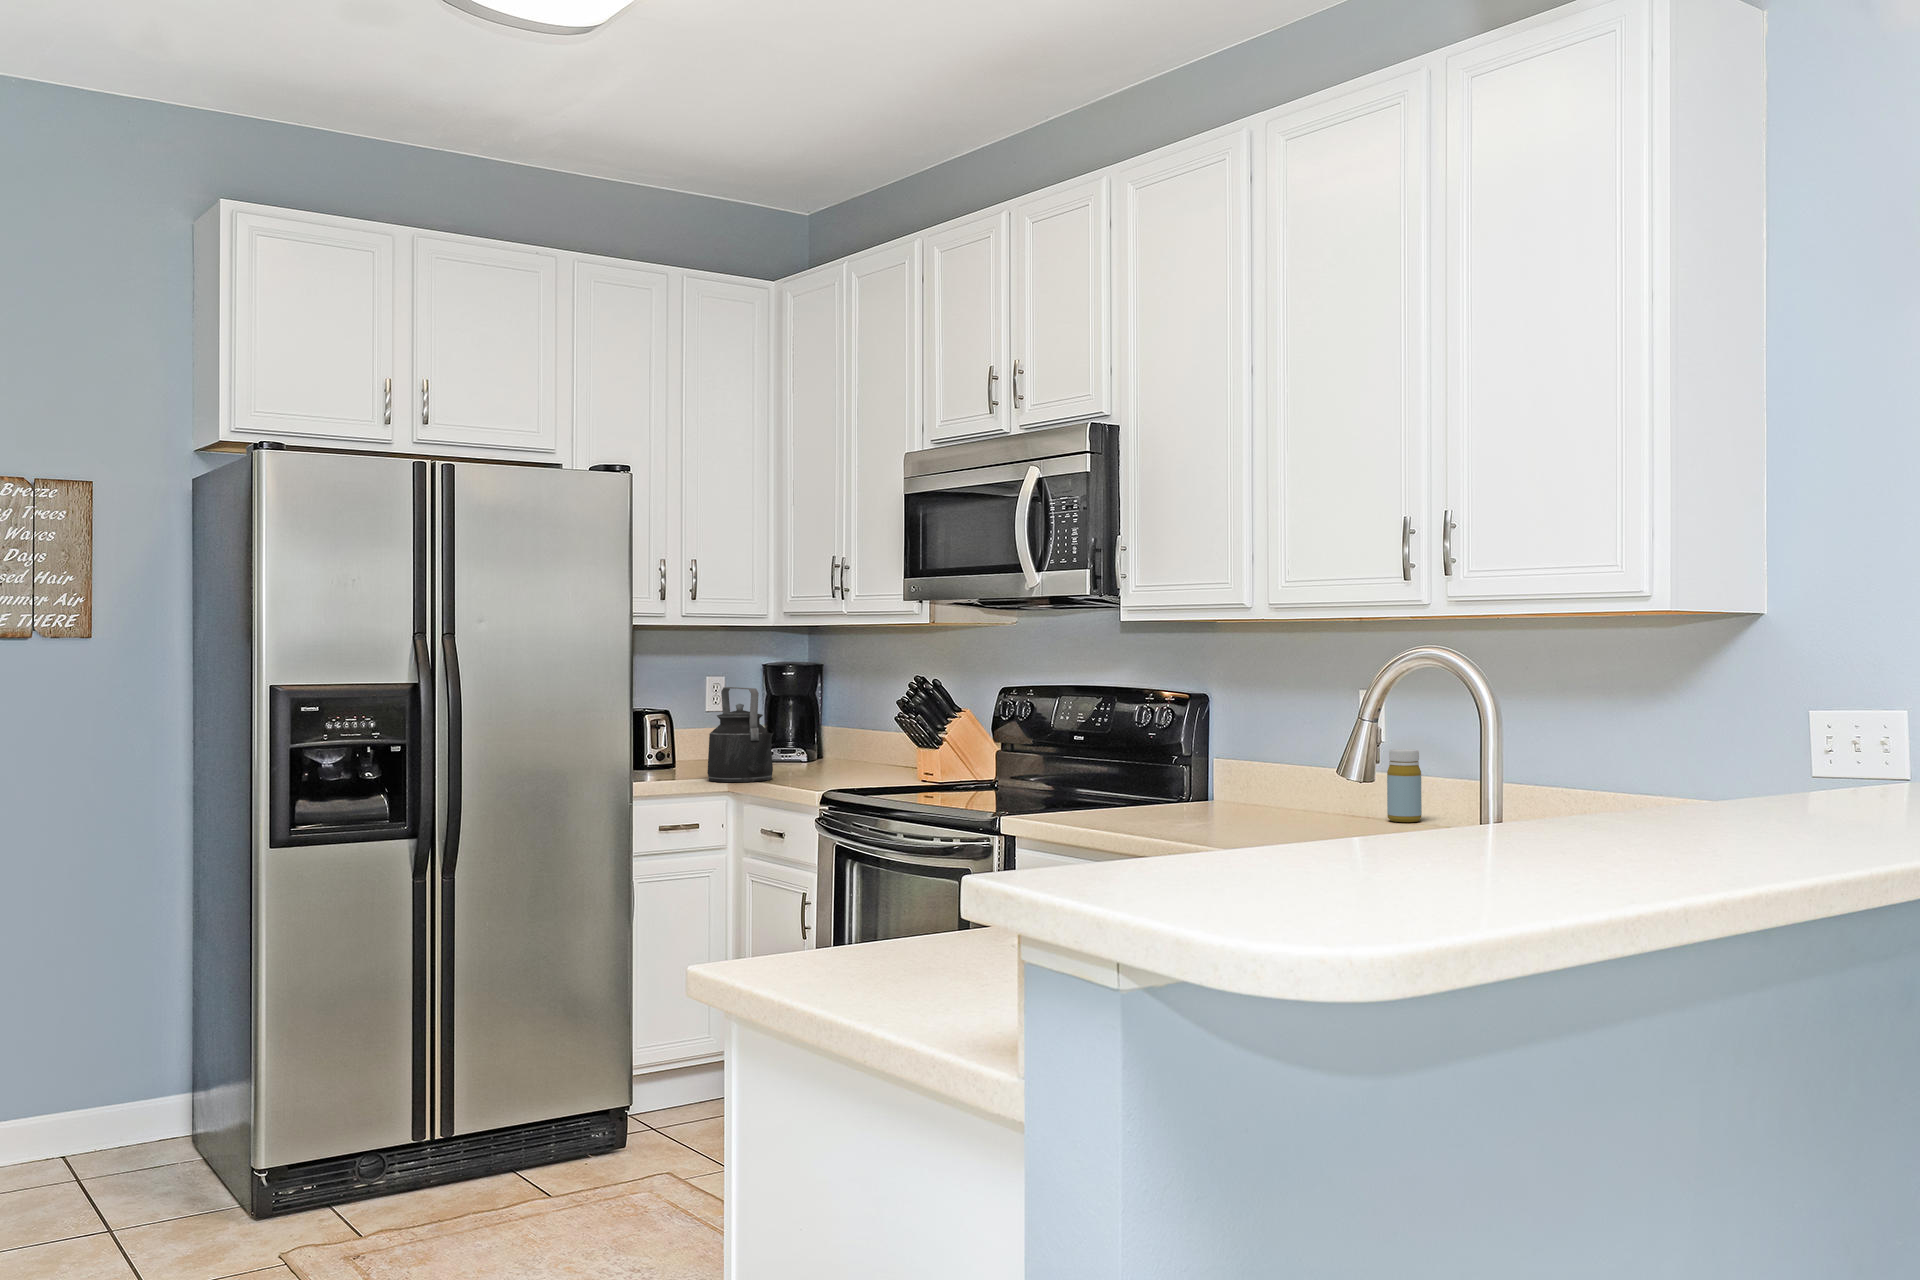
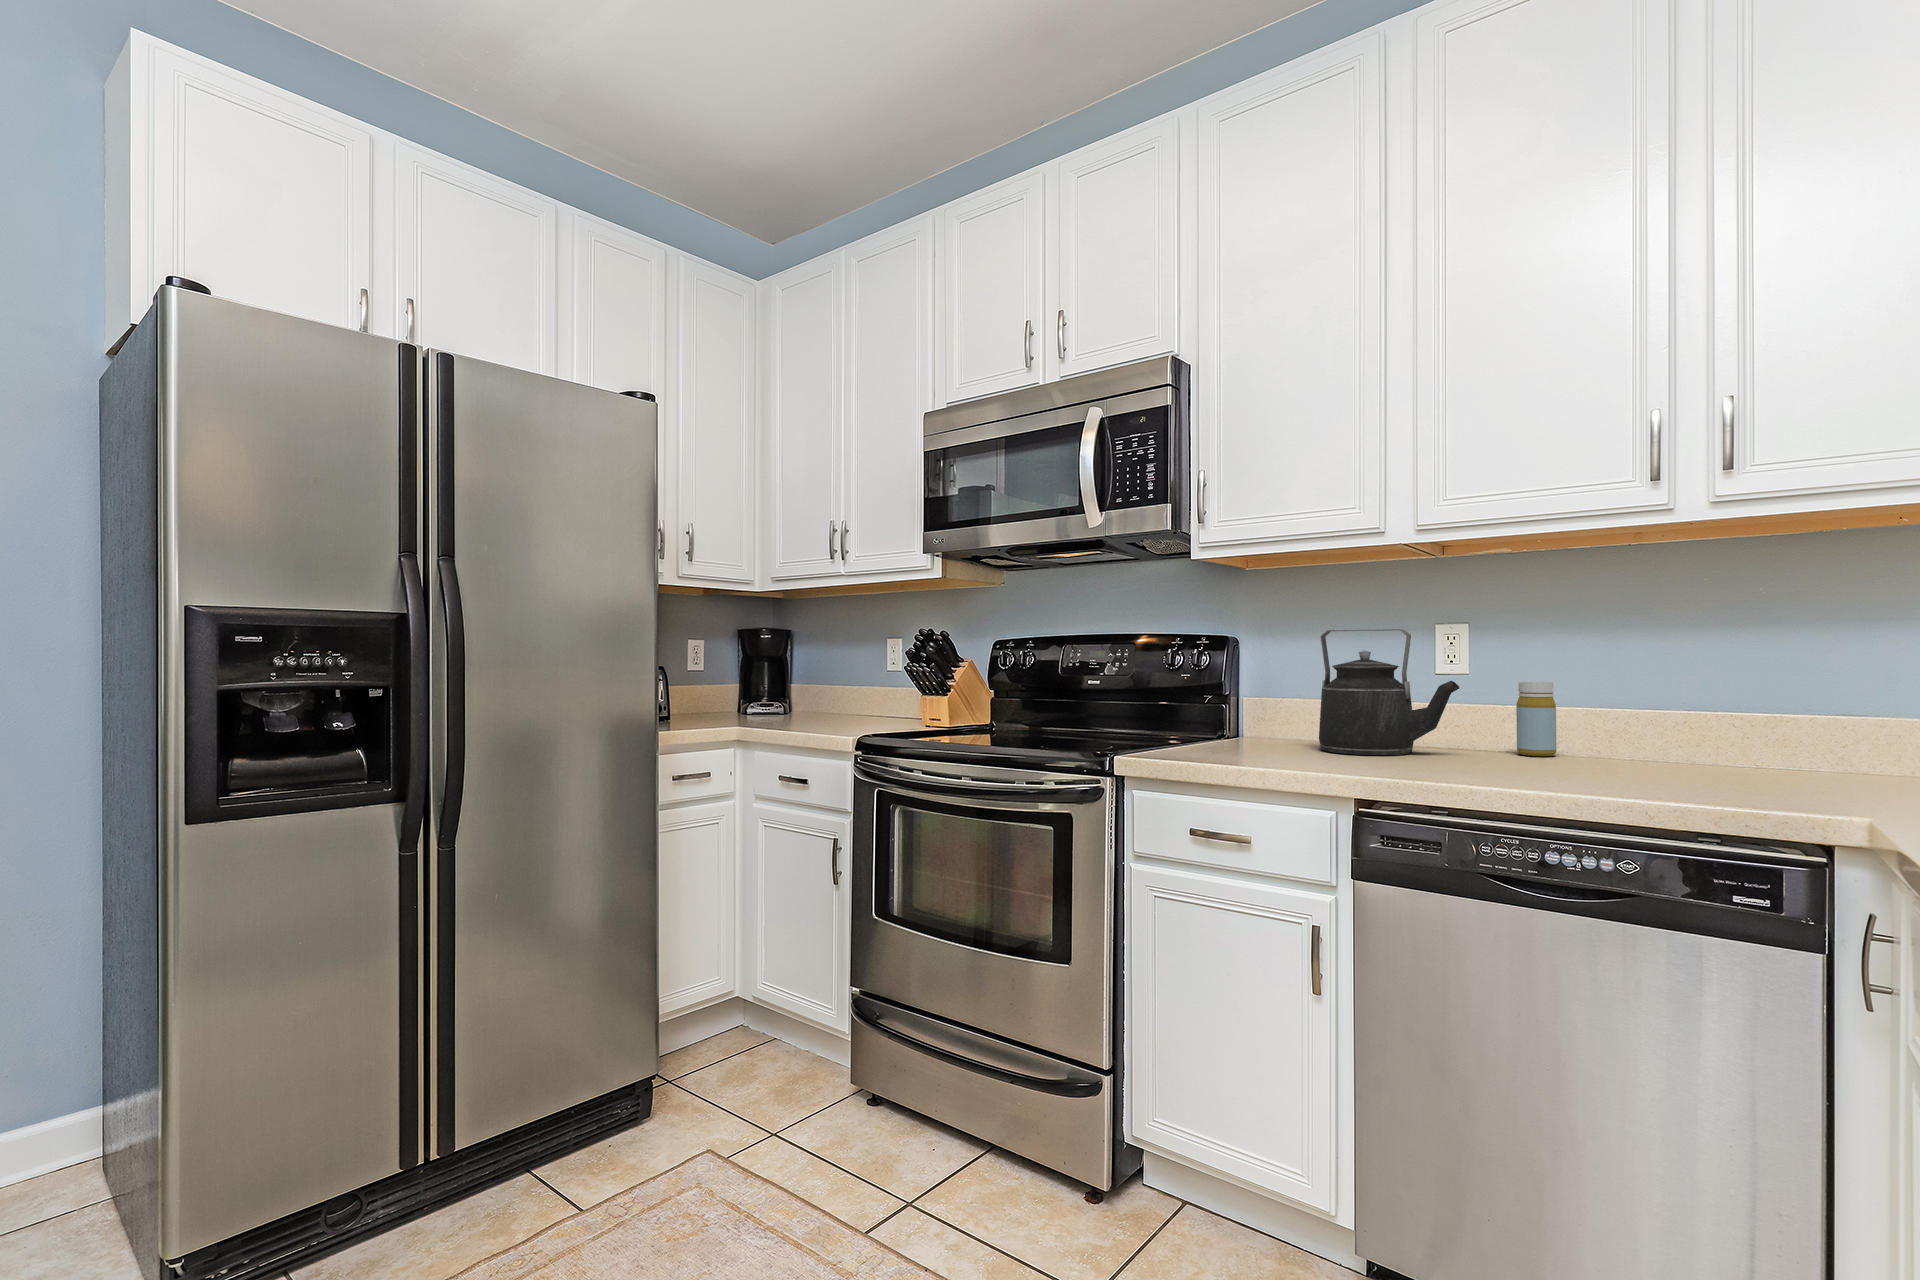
kettle: present [707,687,774,782] -> present [1319,629,1459,755]

